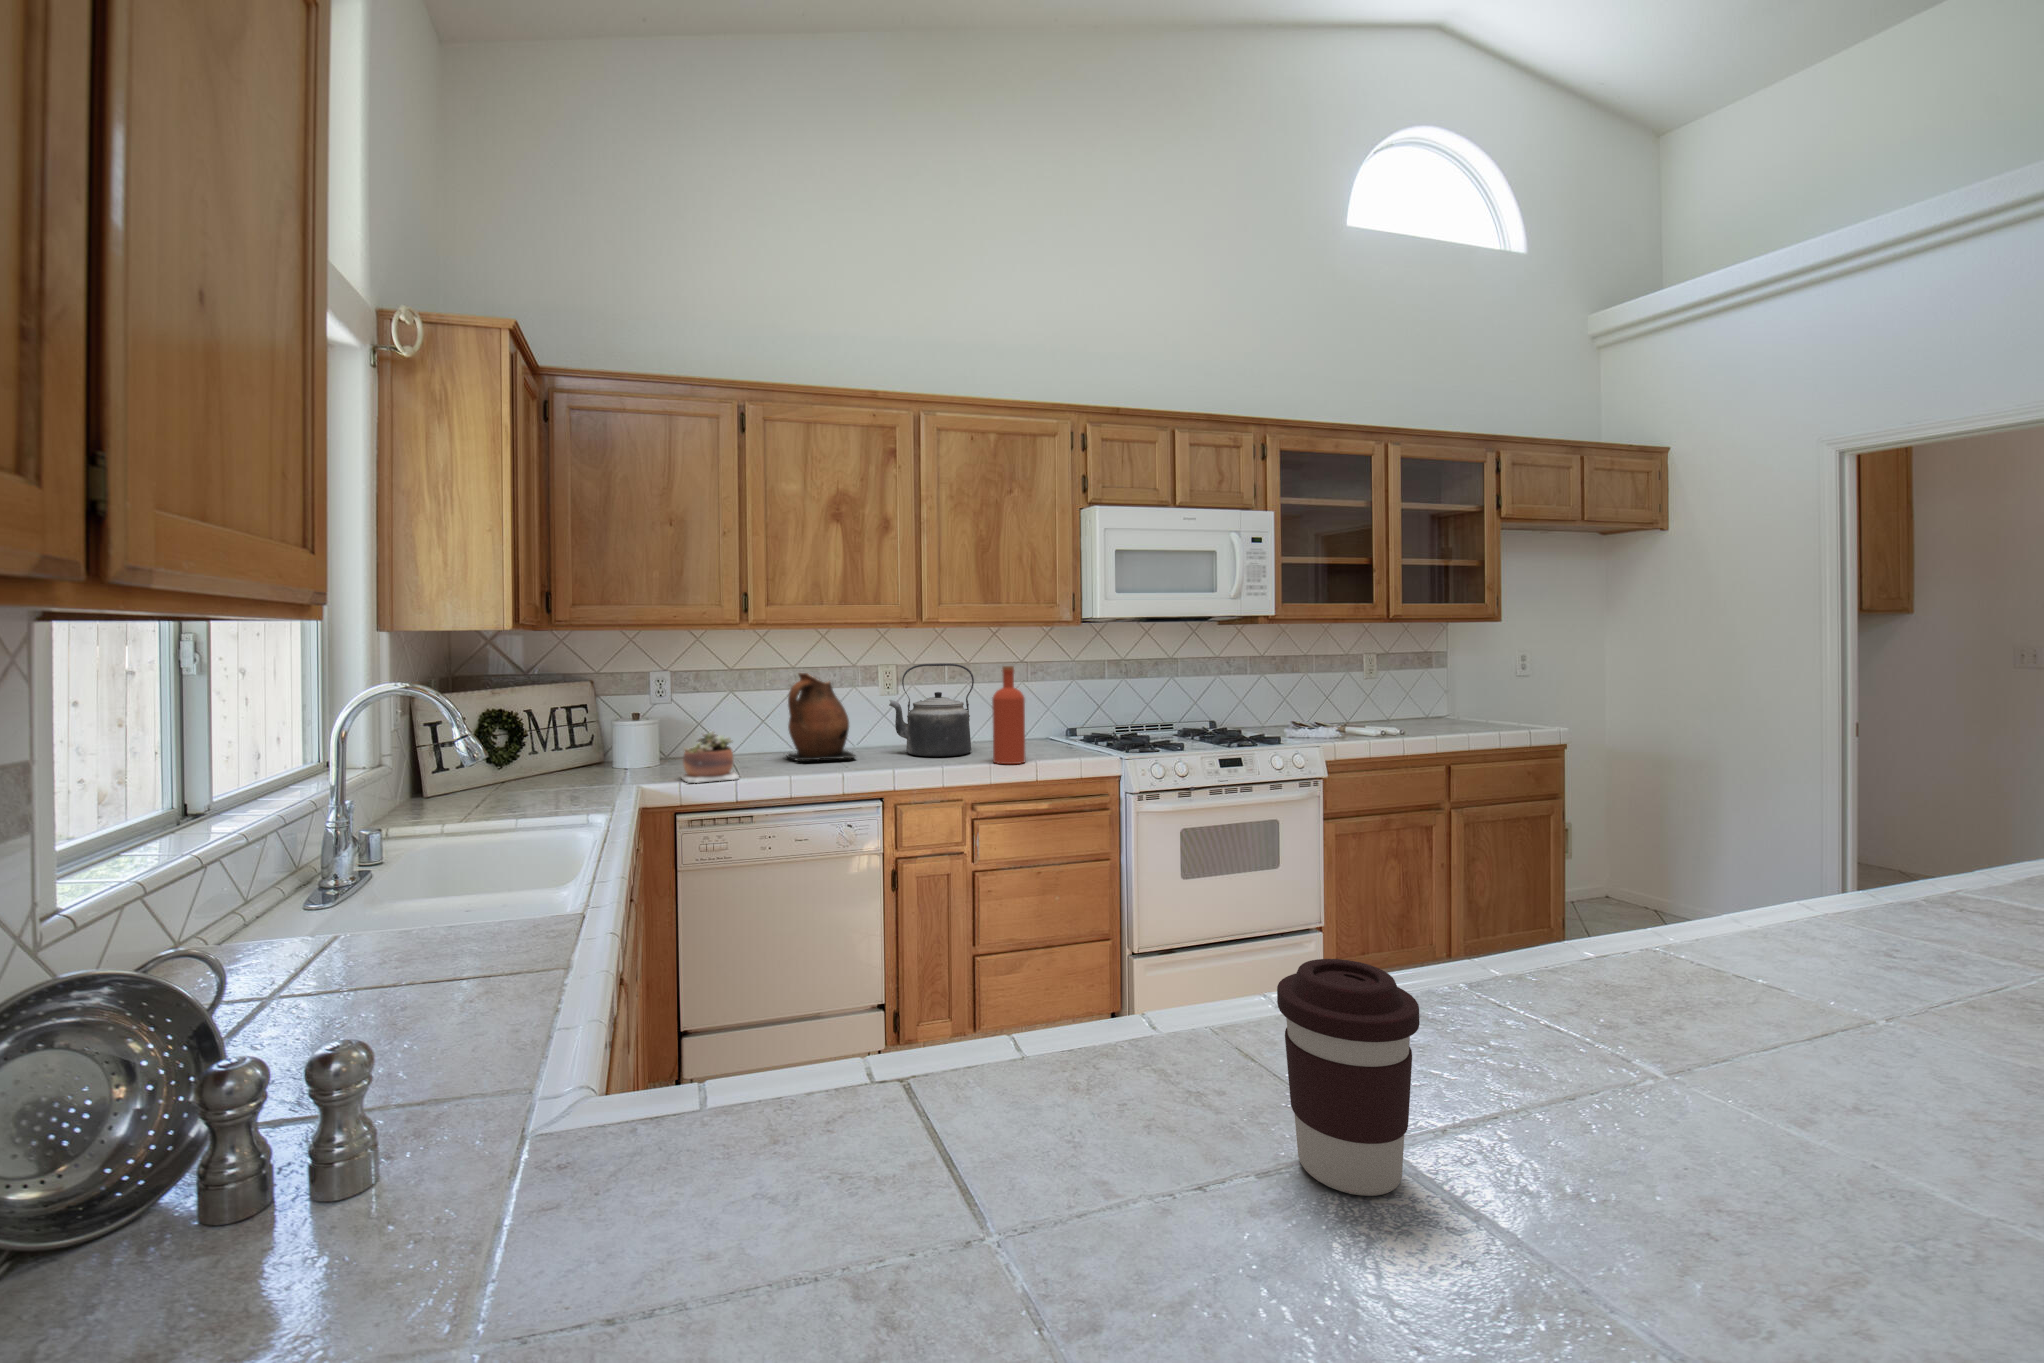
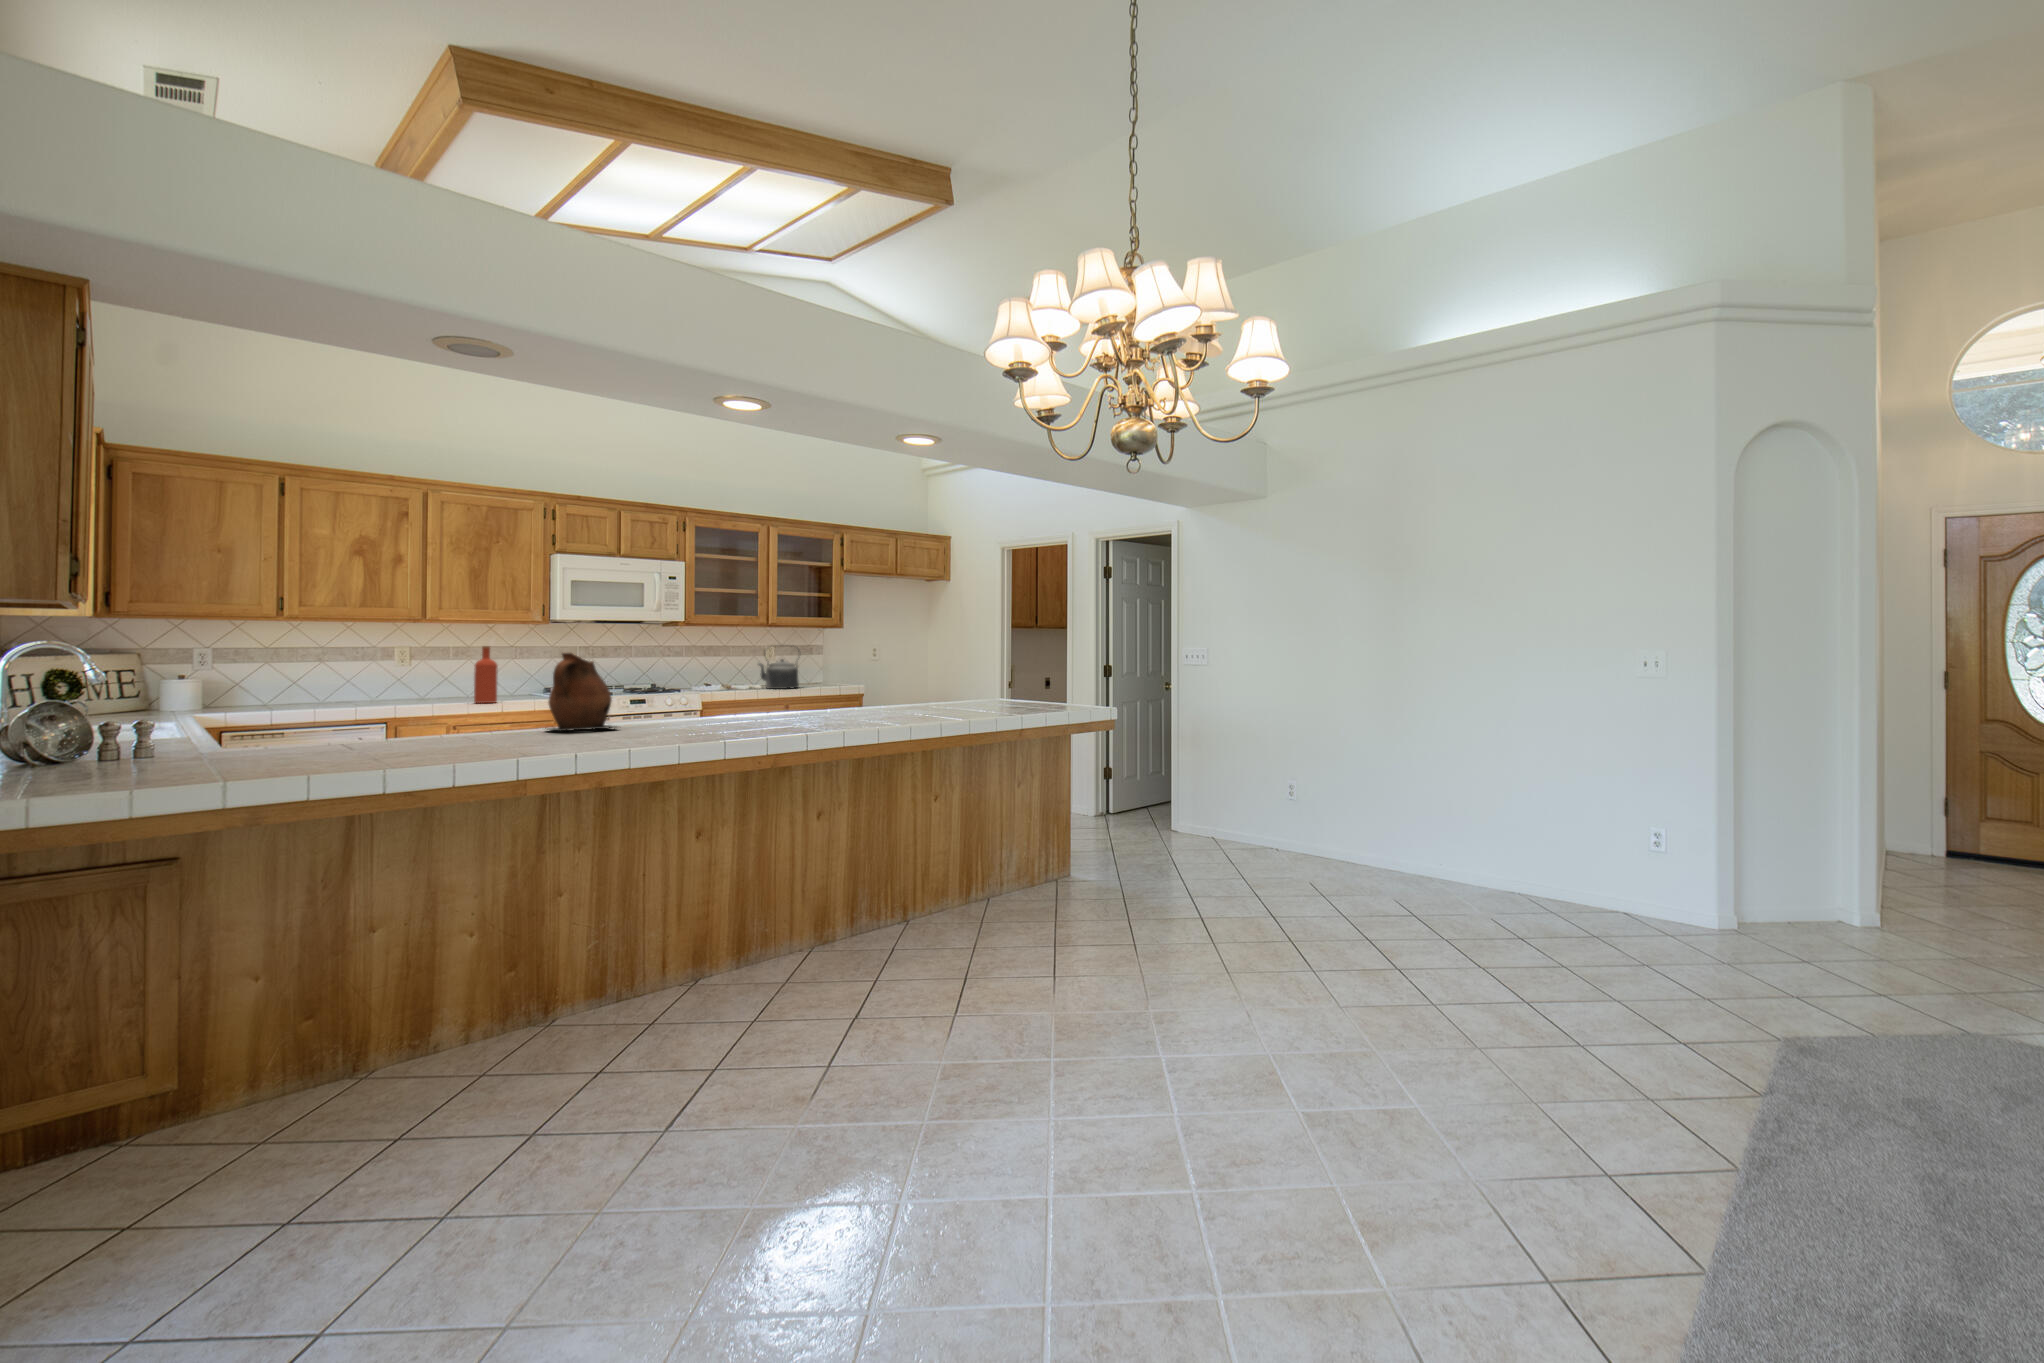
kettle: present [889,663,974,757] -> present [758,651,799,689]
ceramic pitcher: present [786,673,856,760] -> present [545,653,617,731]
succulent plant: present [681,732,739,783] -> none [225,683,275,713]
coffee cup: present [1277,959,1420,1196] -> none [453,691,489,737]

